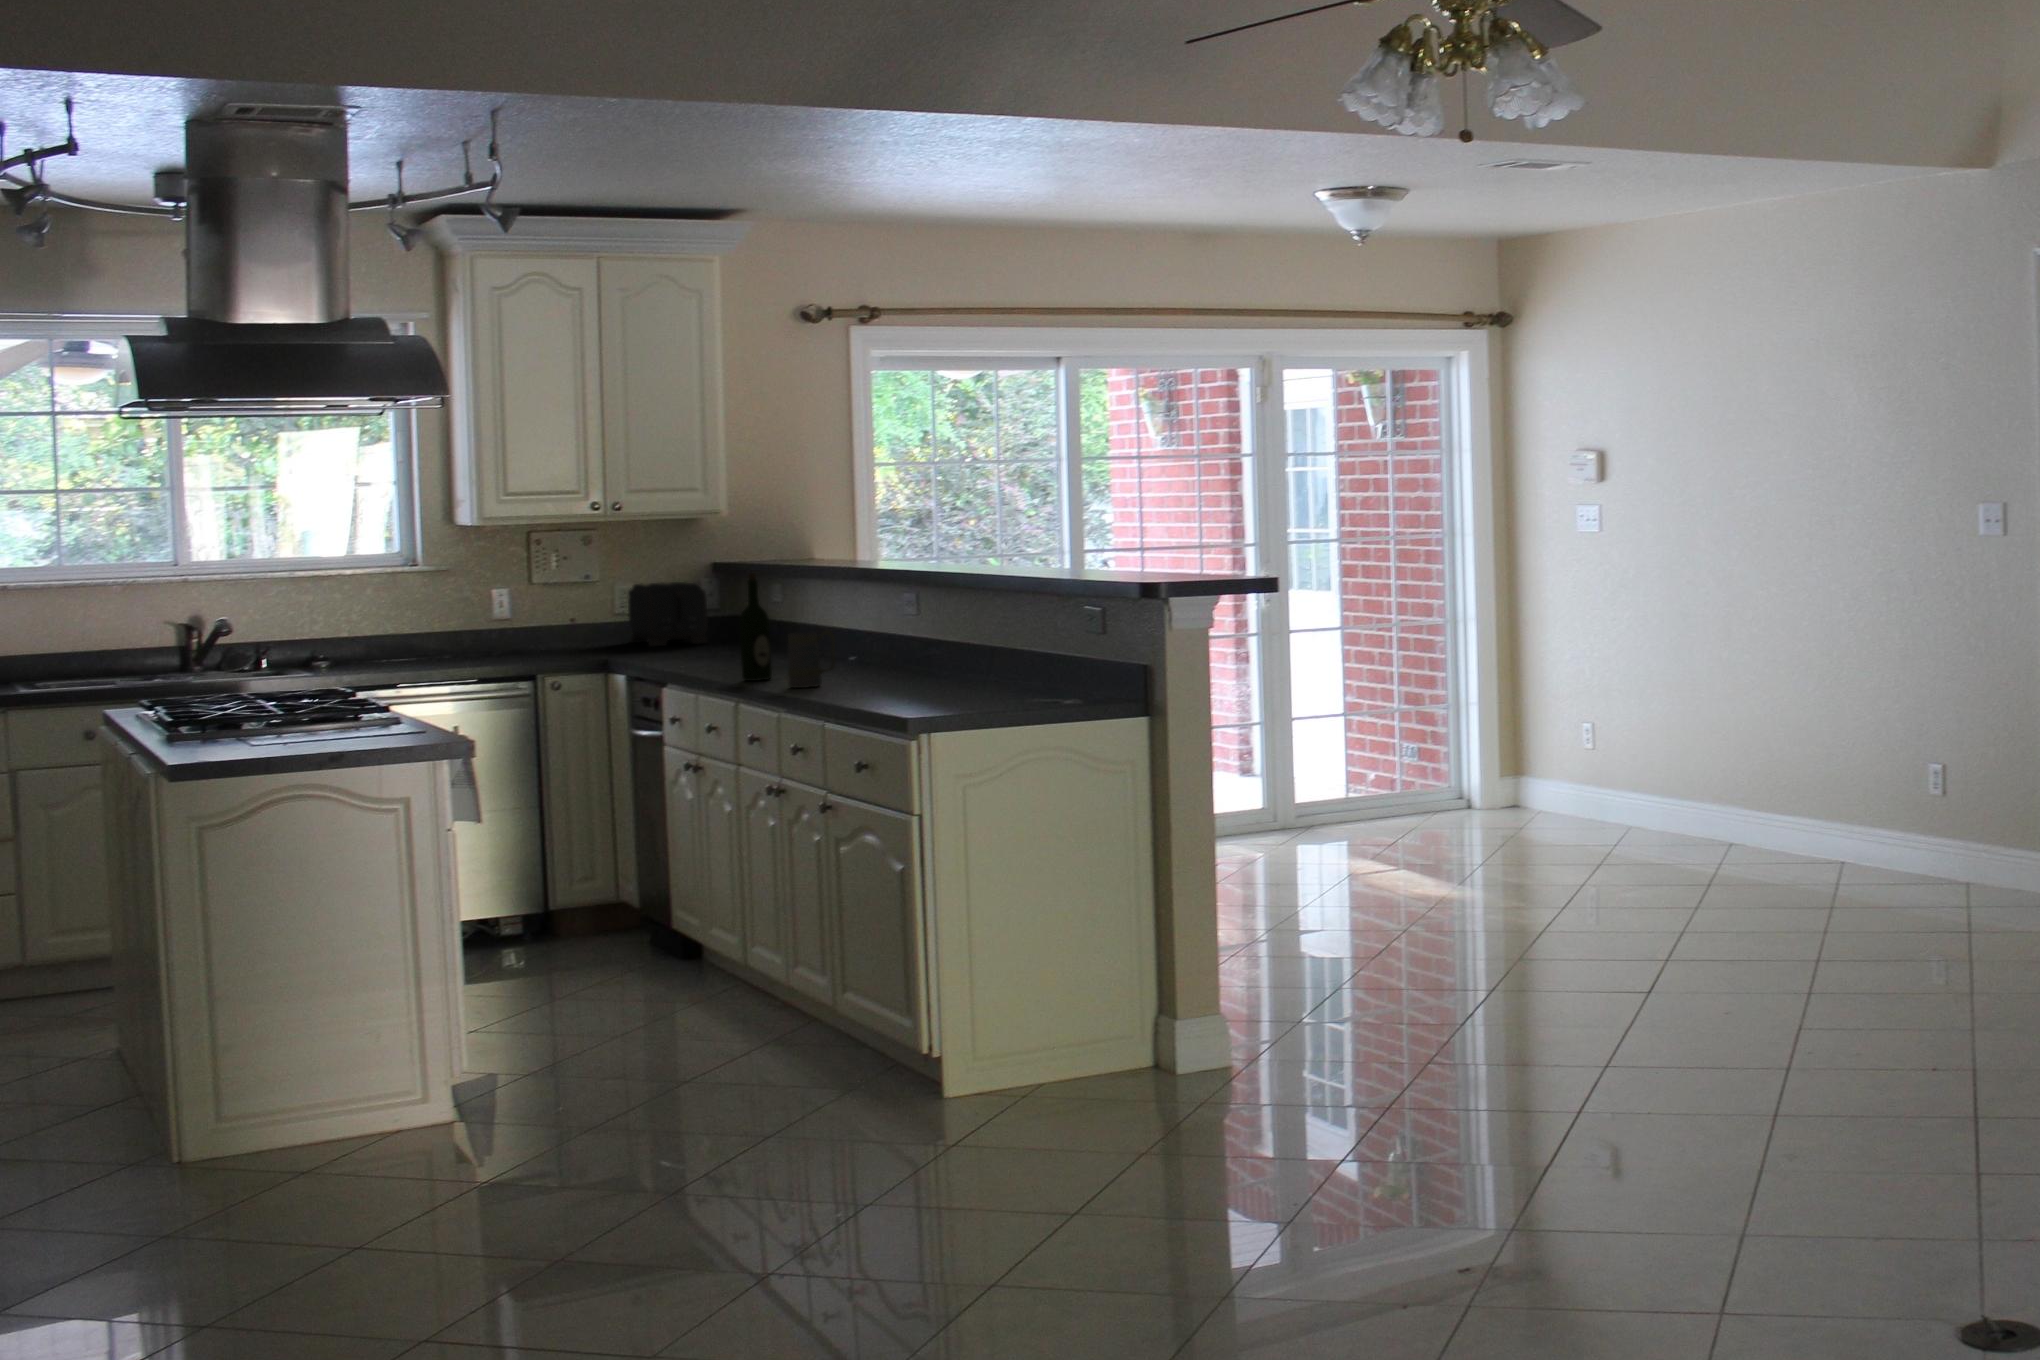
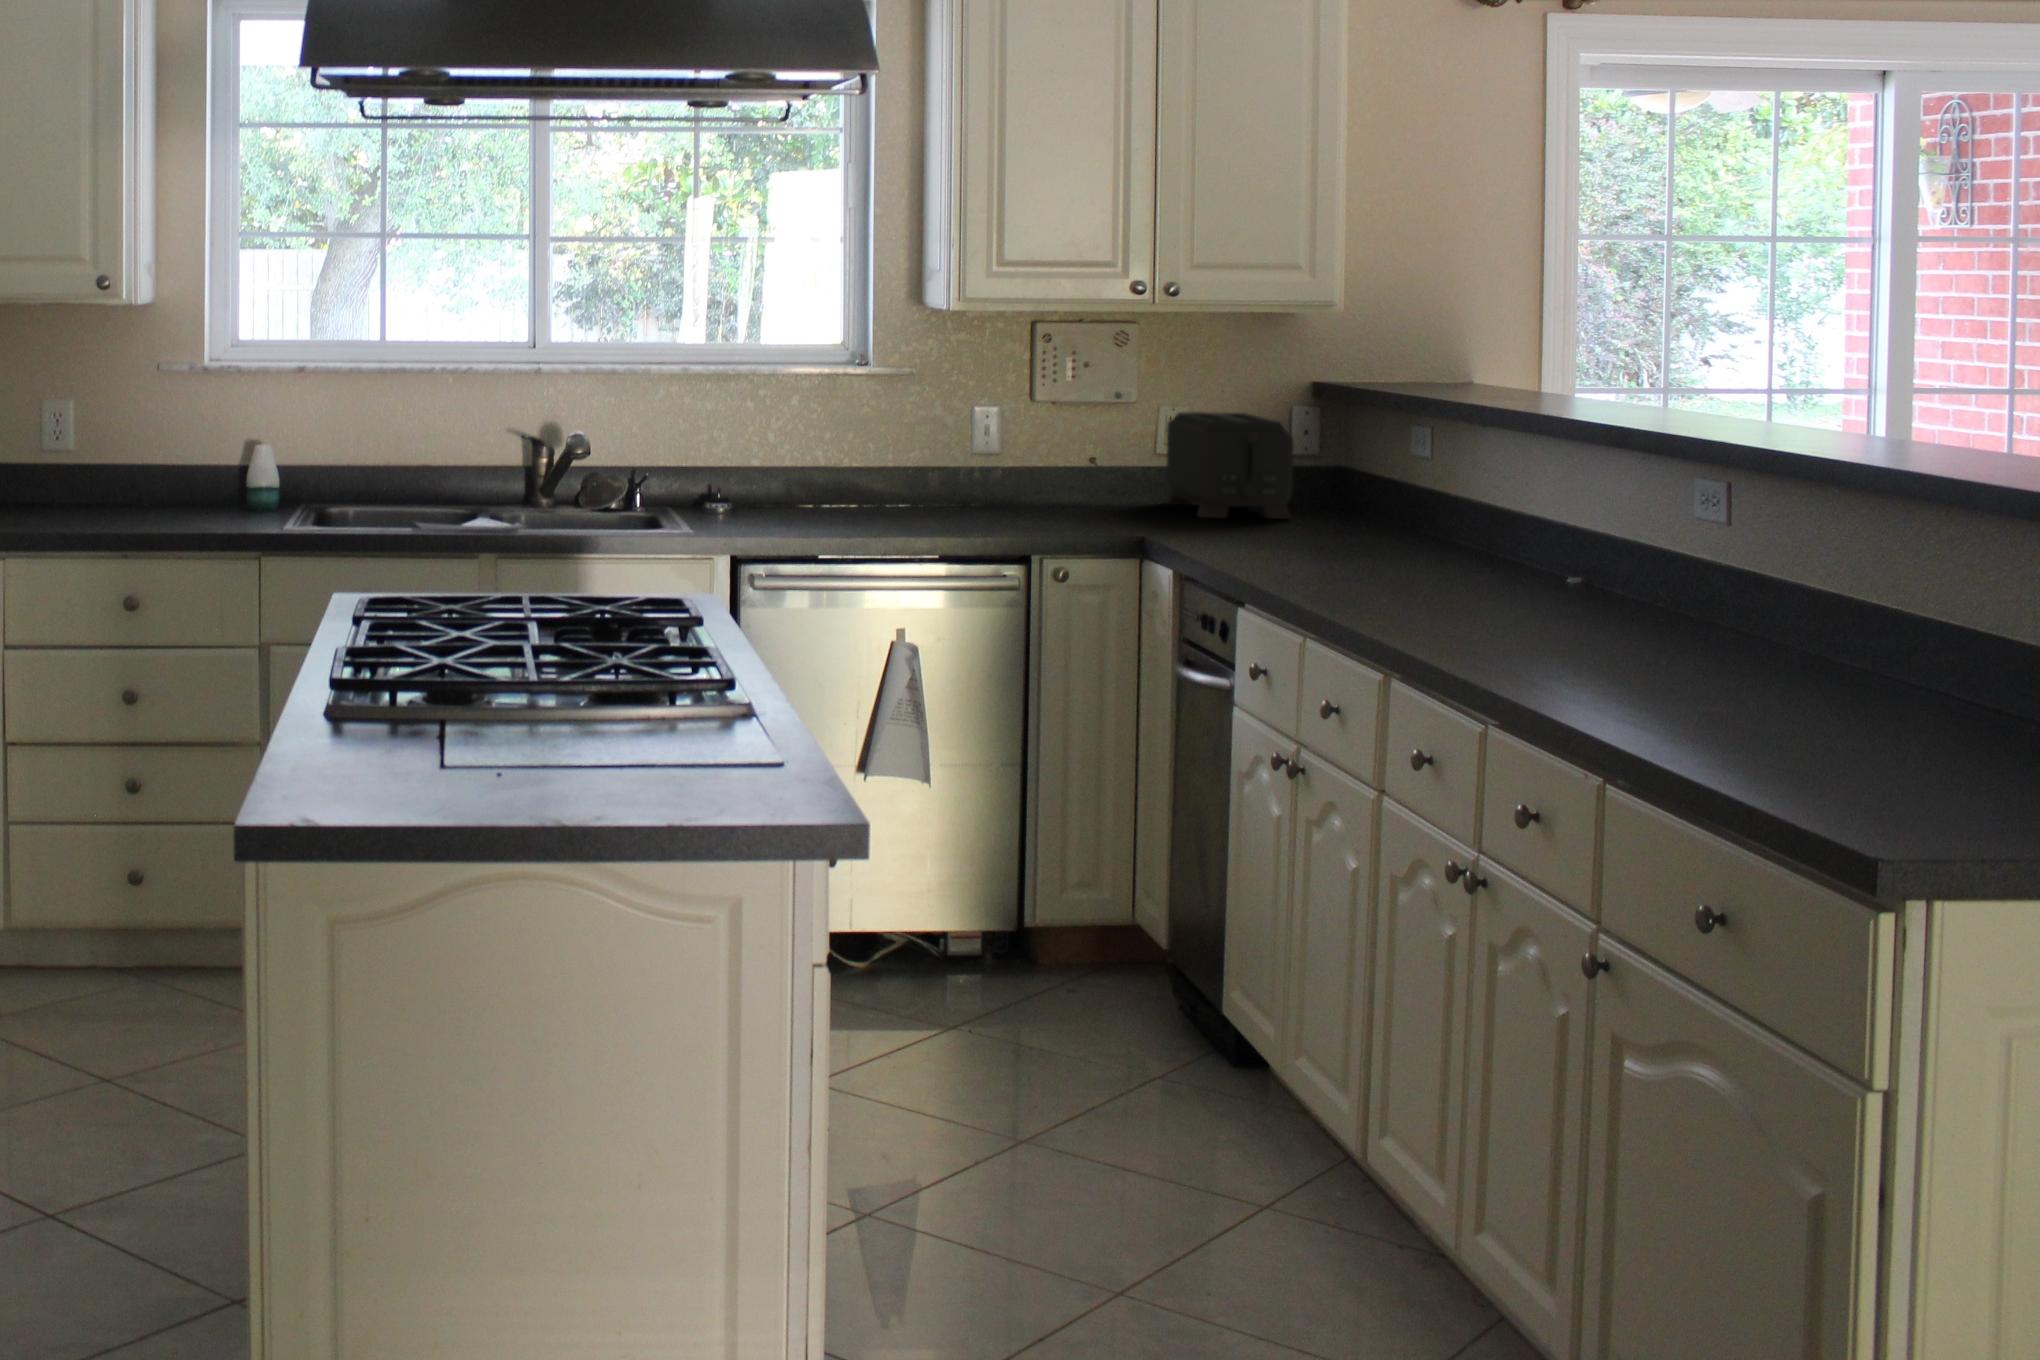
wine bottle: present [740,573,772,681] -> none [1399,443,1455,641]
mug: present [788,630,835,688] -> none [1500,569,1598,679]

